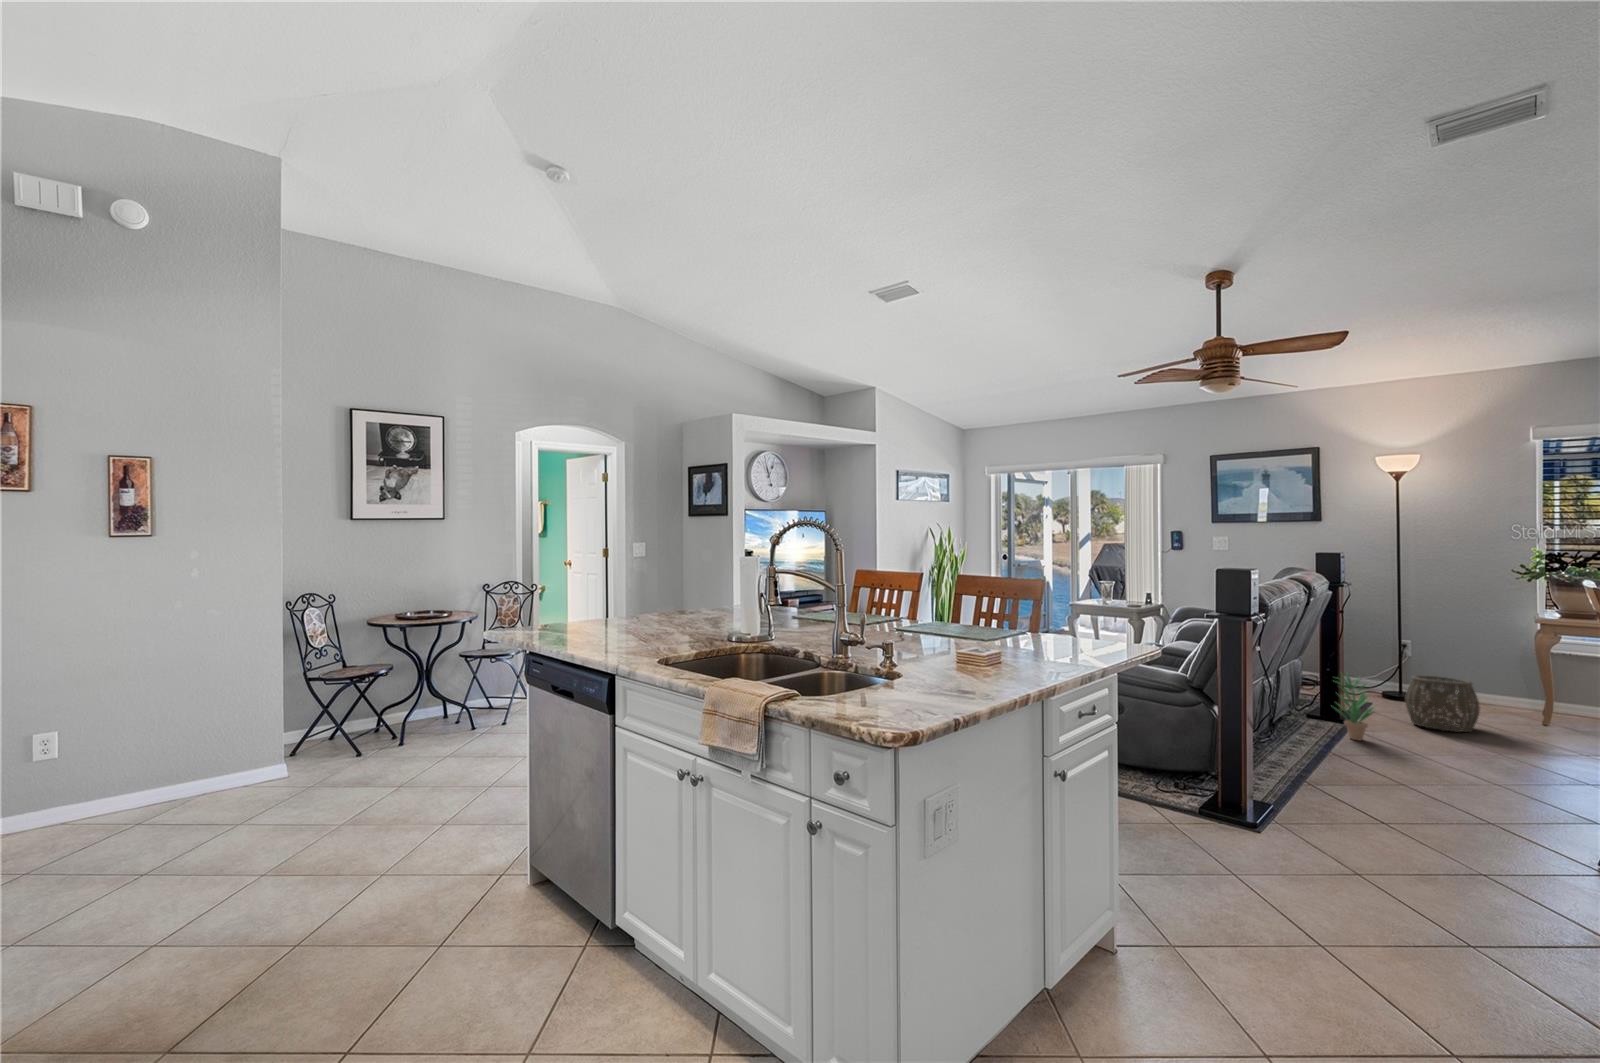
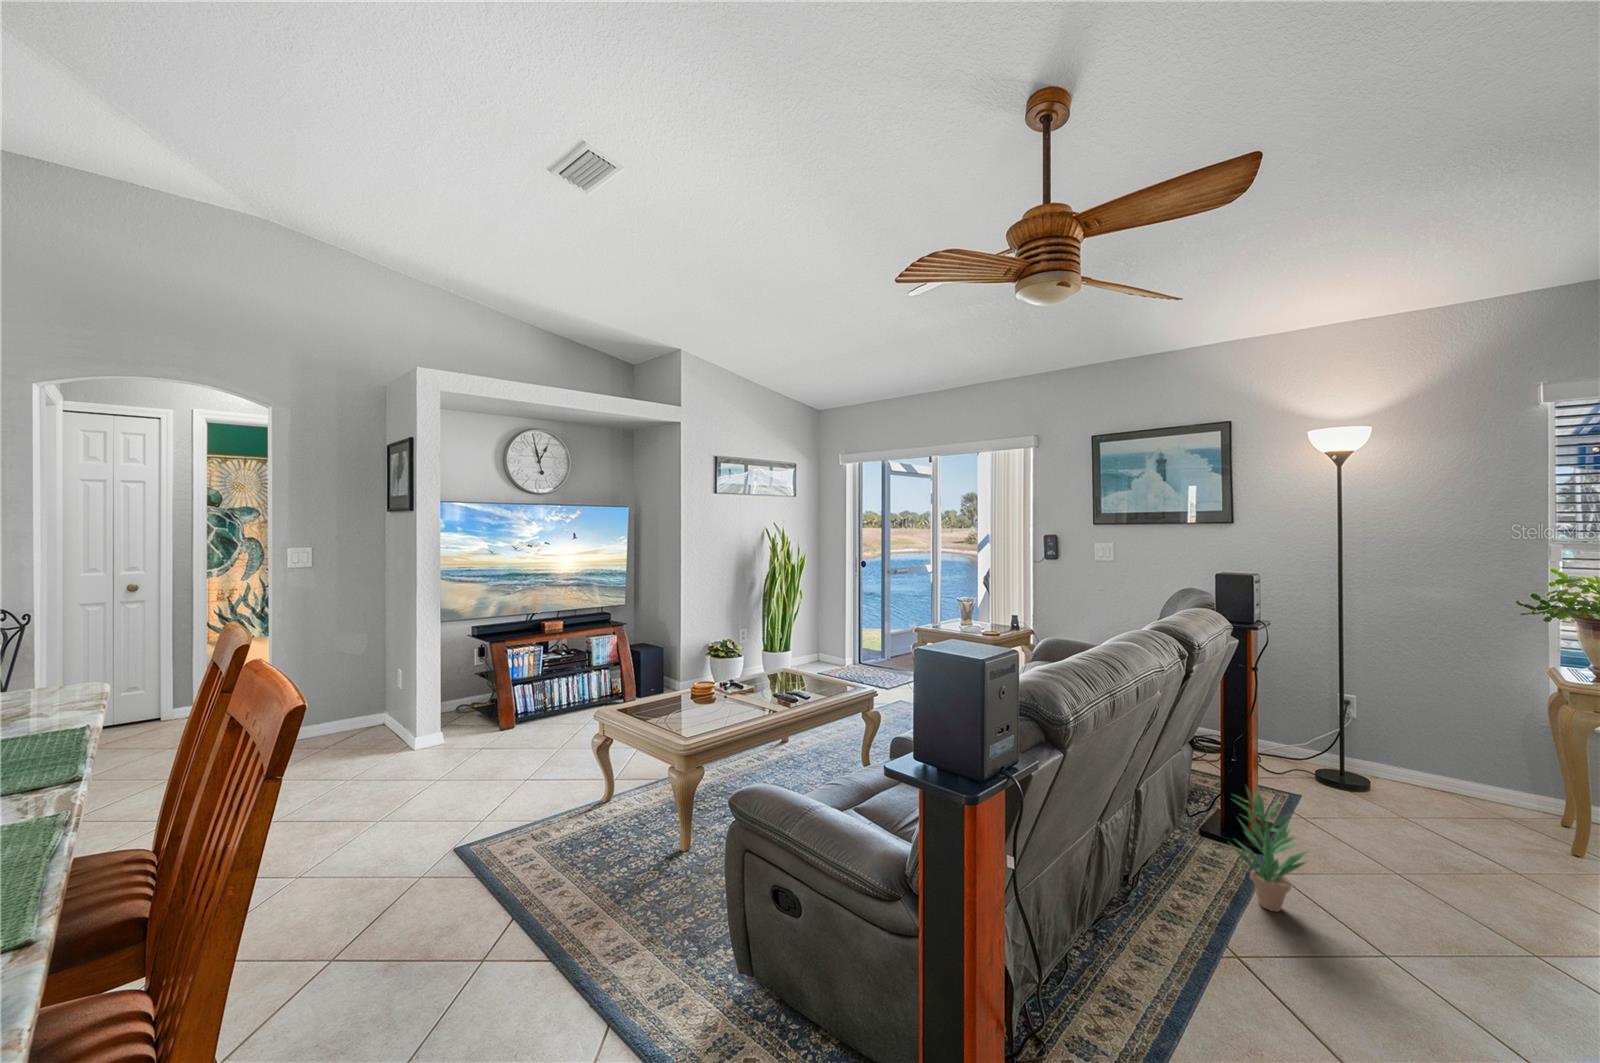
woven basket: present [1405,675,1480,732] -> none [1352,776,1488,890]

